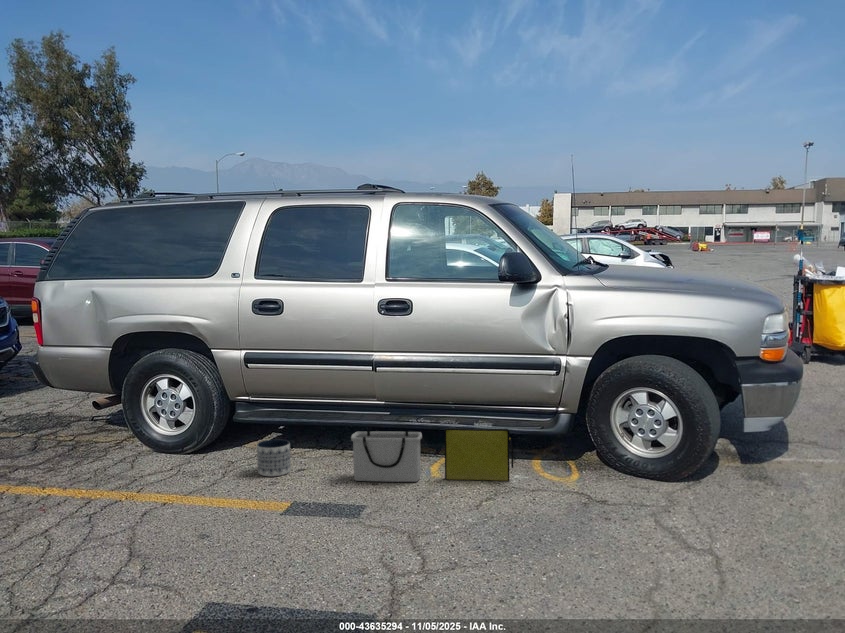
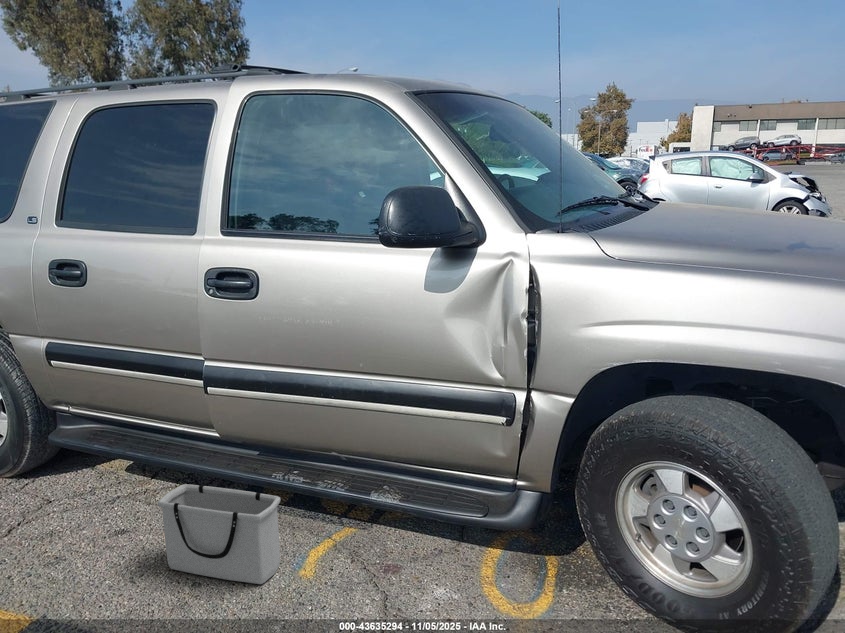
bag: present [444,428,513,481] -> none [308,499,425,603]
planter: present [257,439,291,476] -> none [47,475,108,540]

